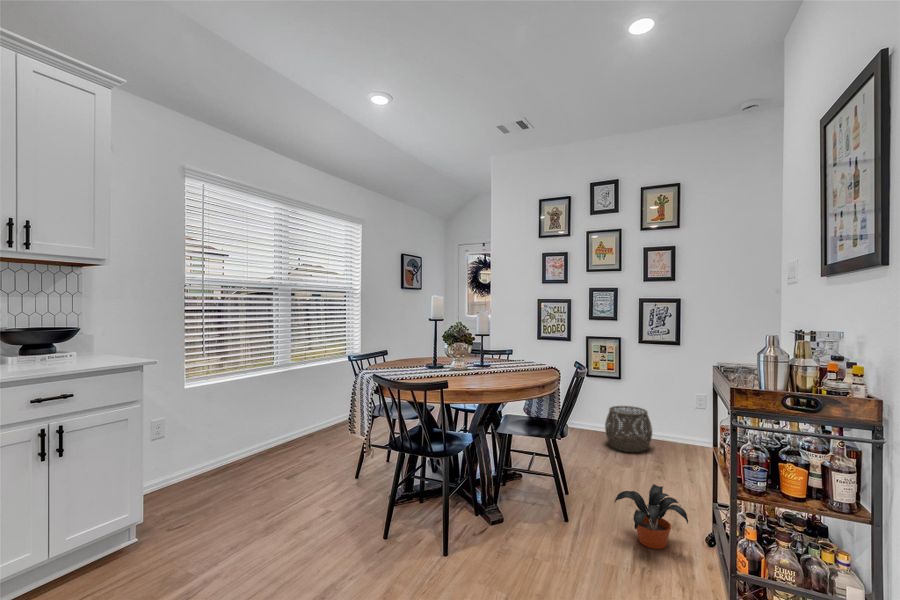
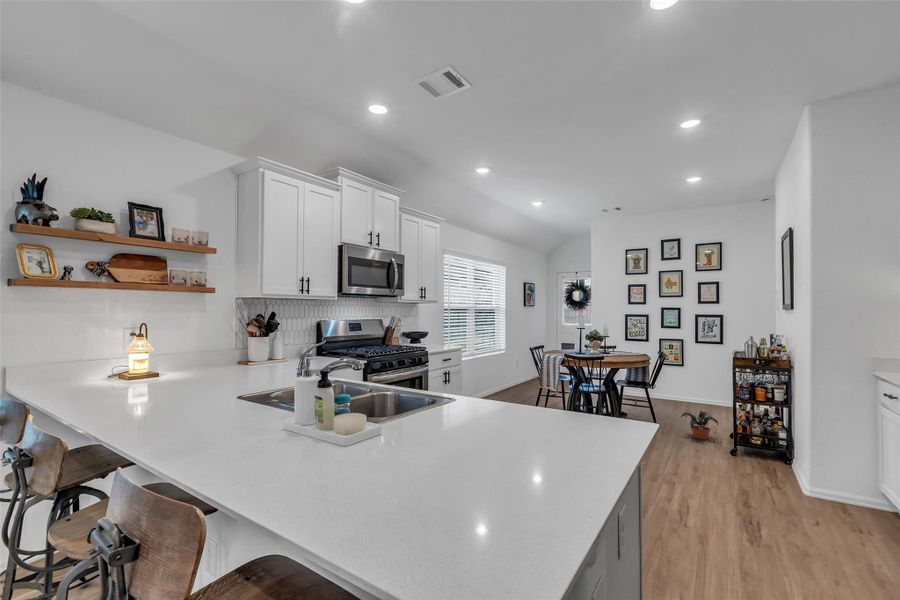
woven basket: present [605,406,652,452] -> none [673,382,704,409]

